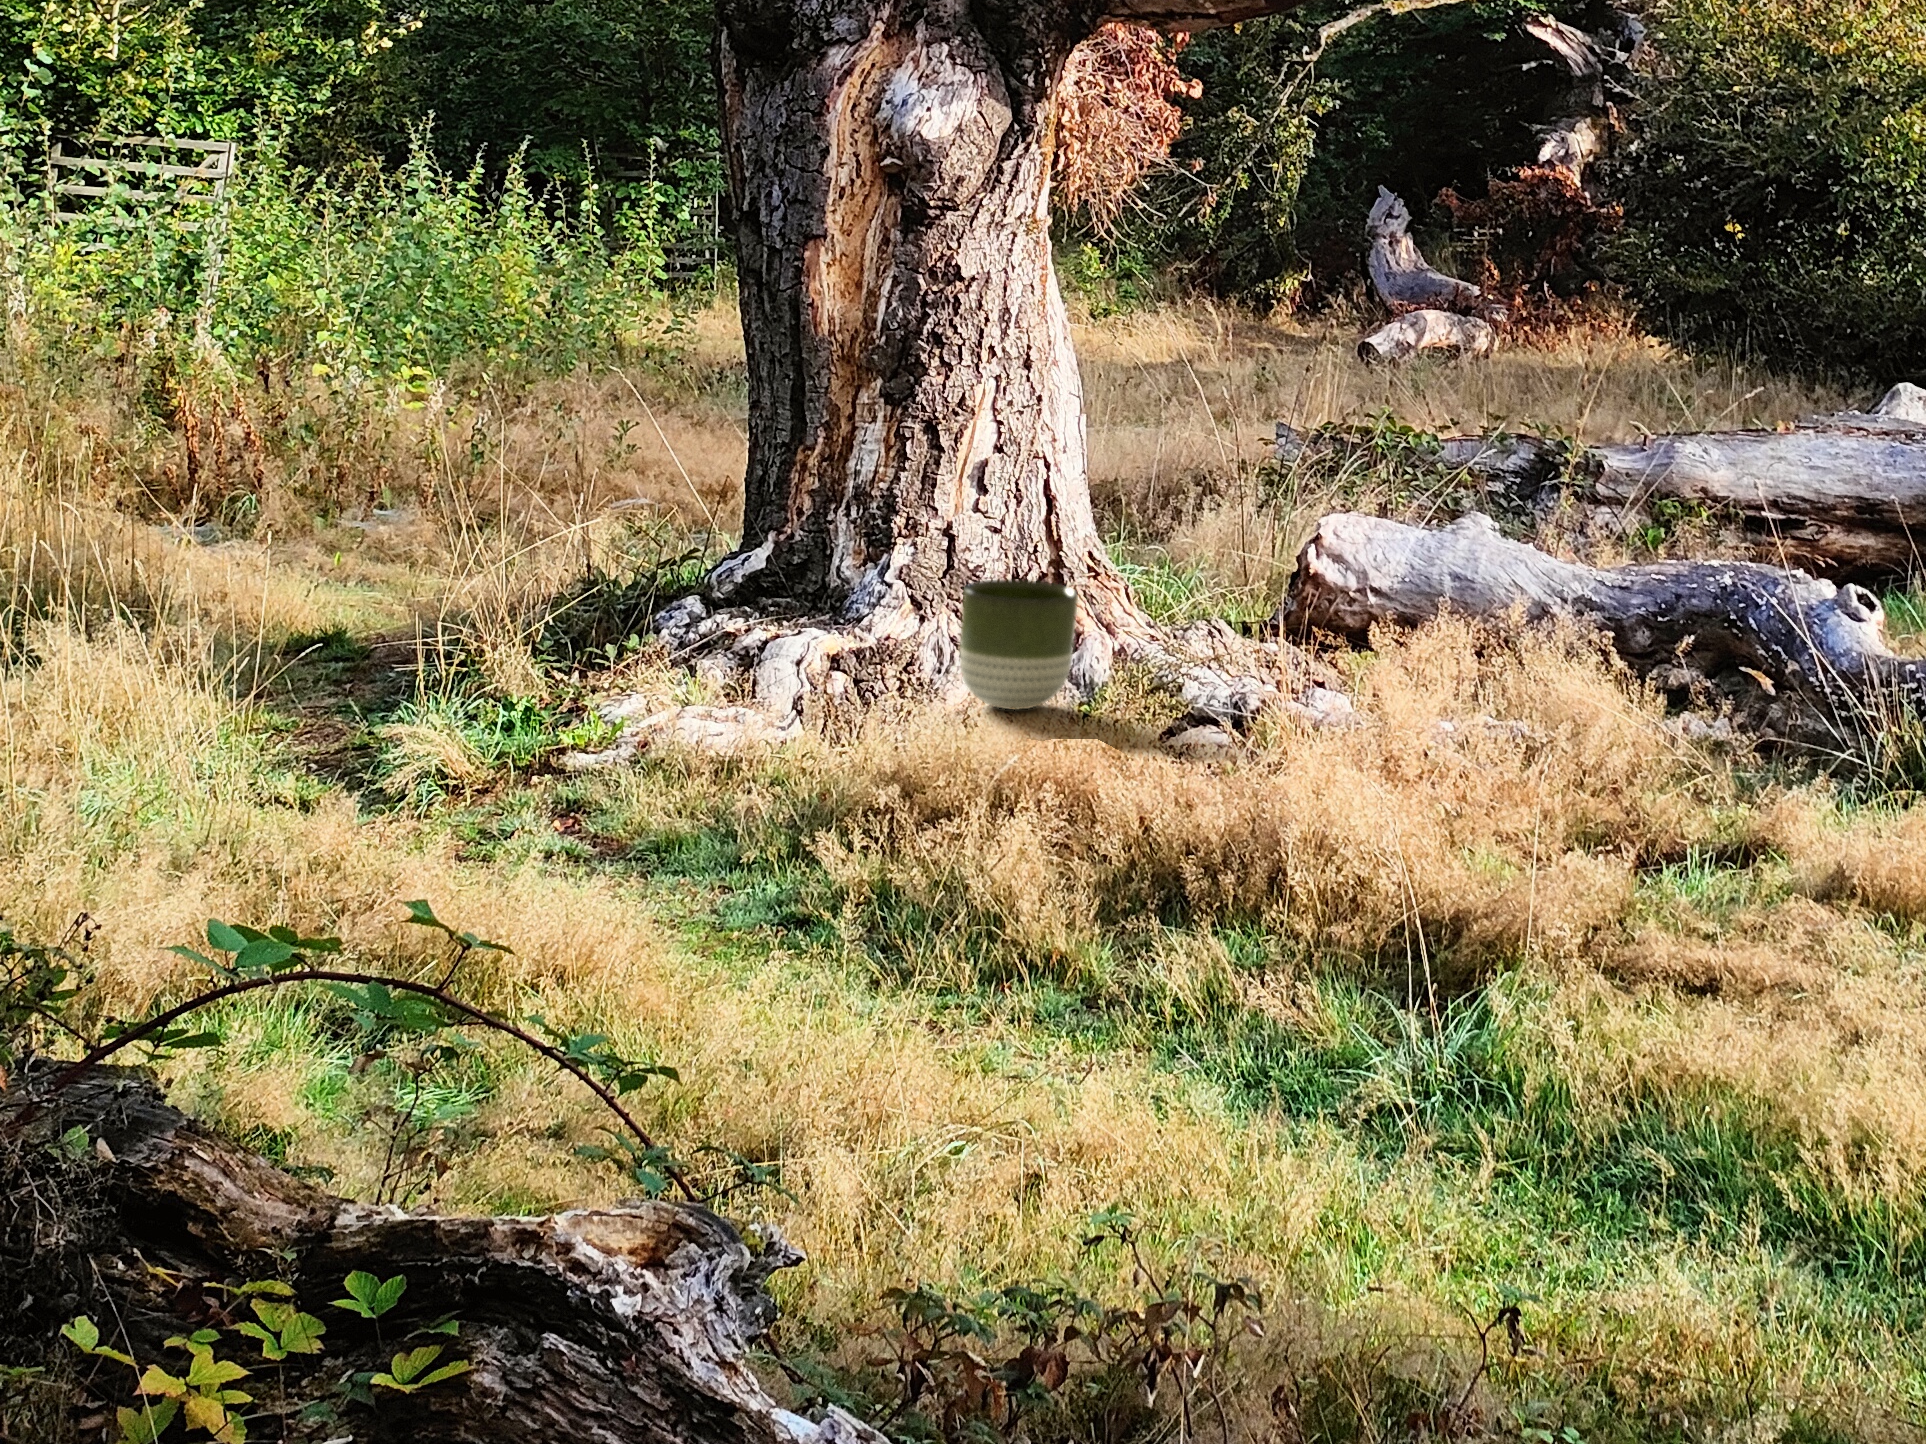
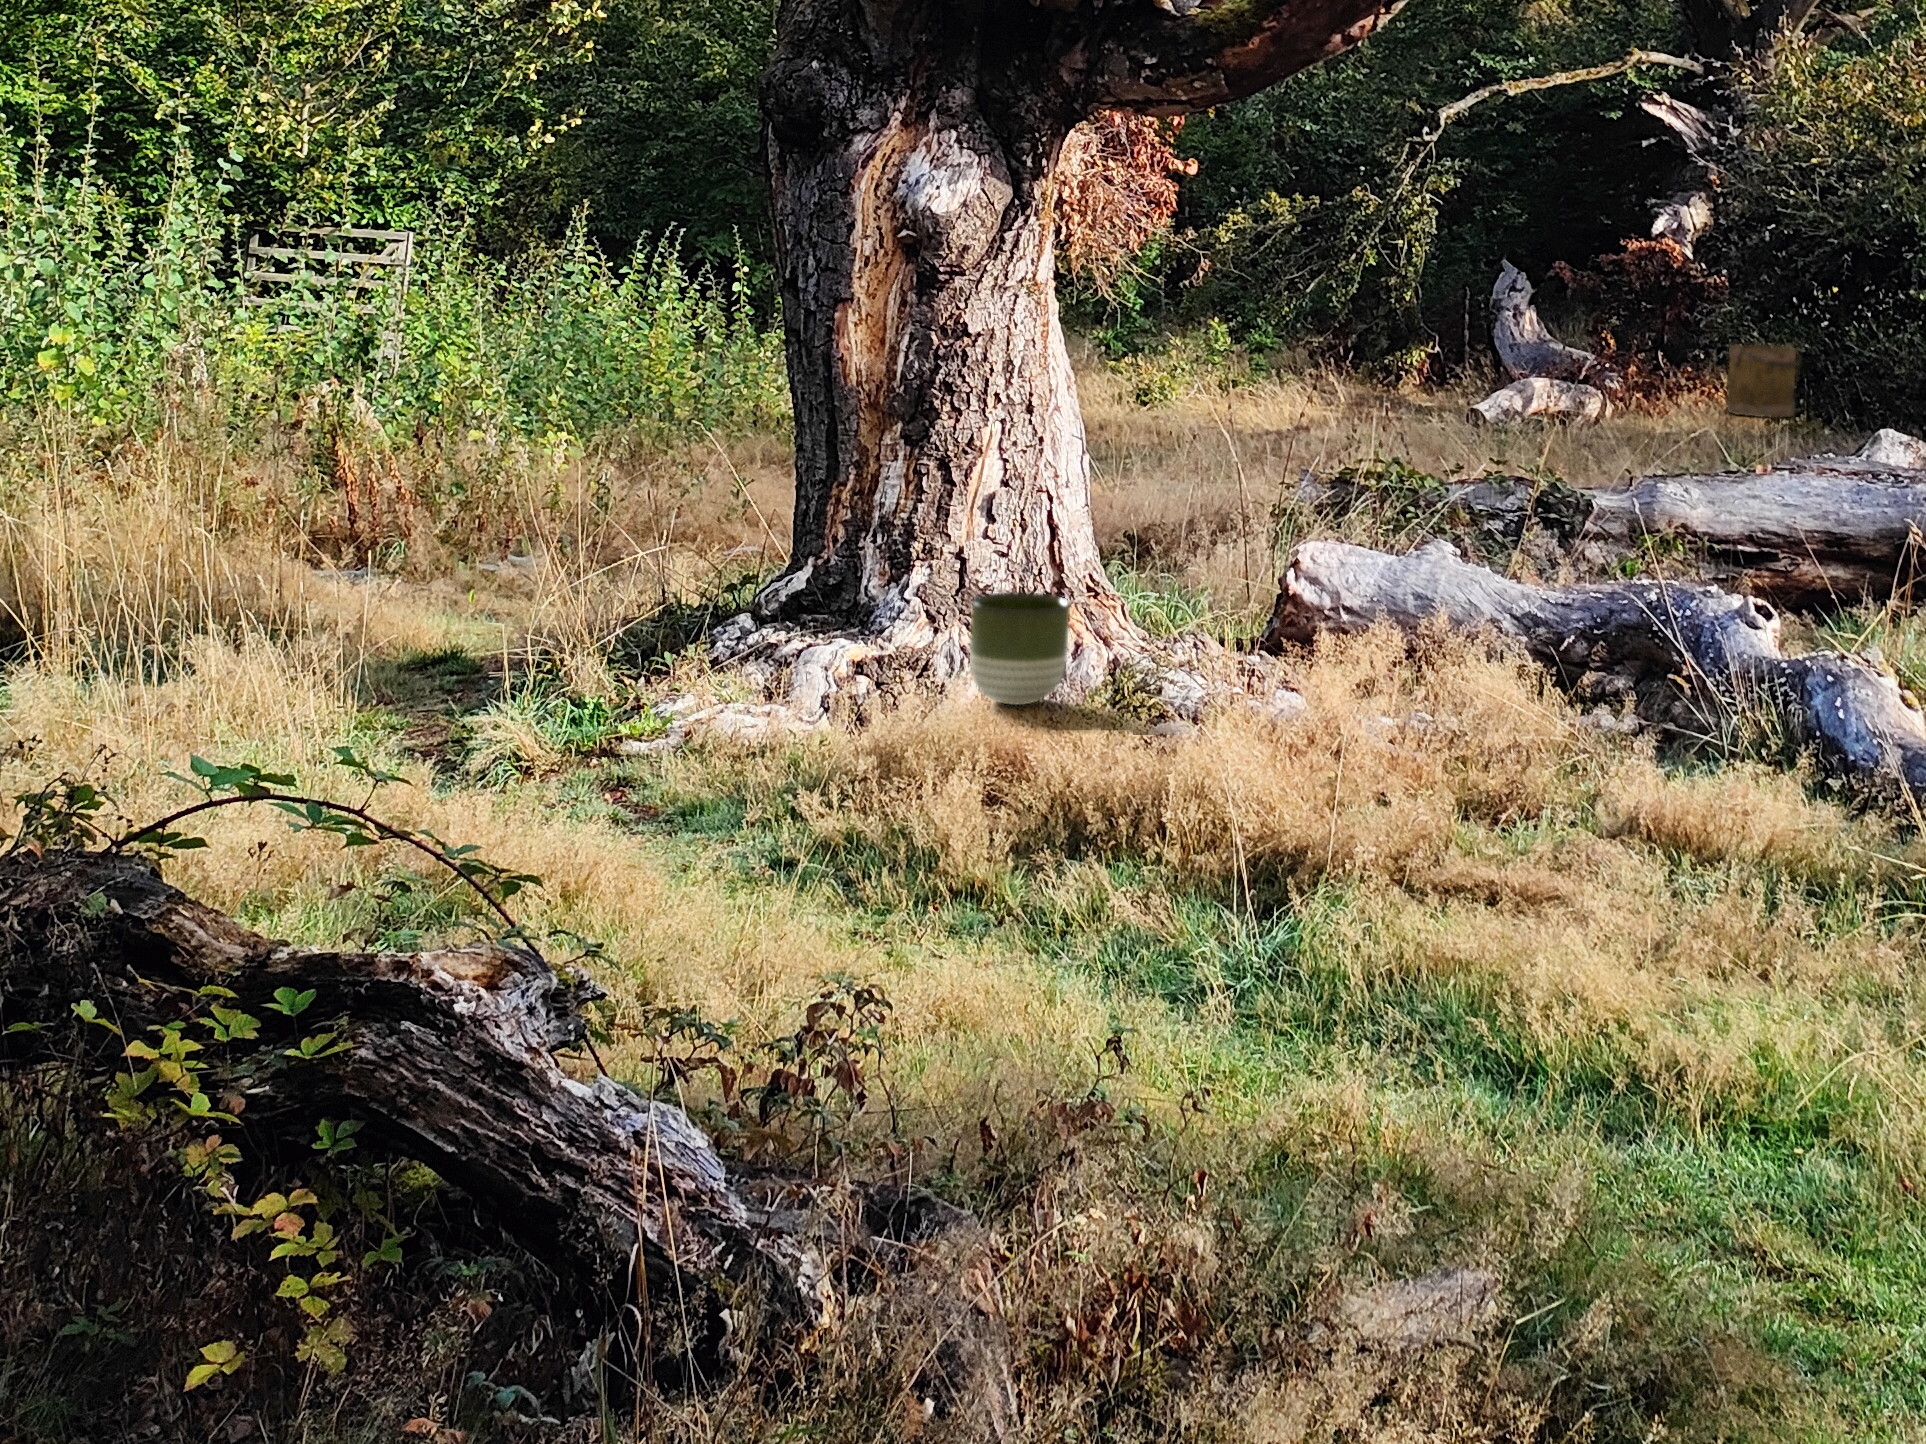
bucket: none [1754,330,1841,414] -> present [1726,344,1801,418]

